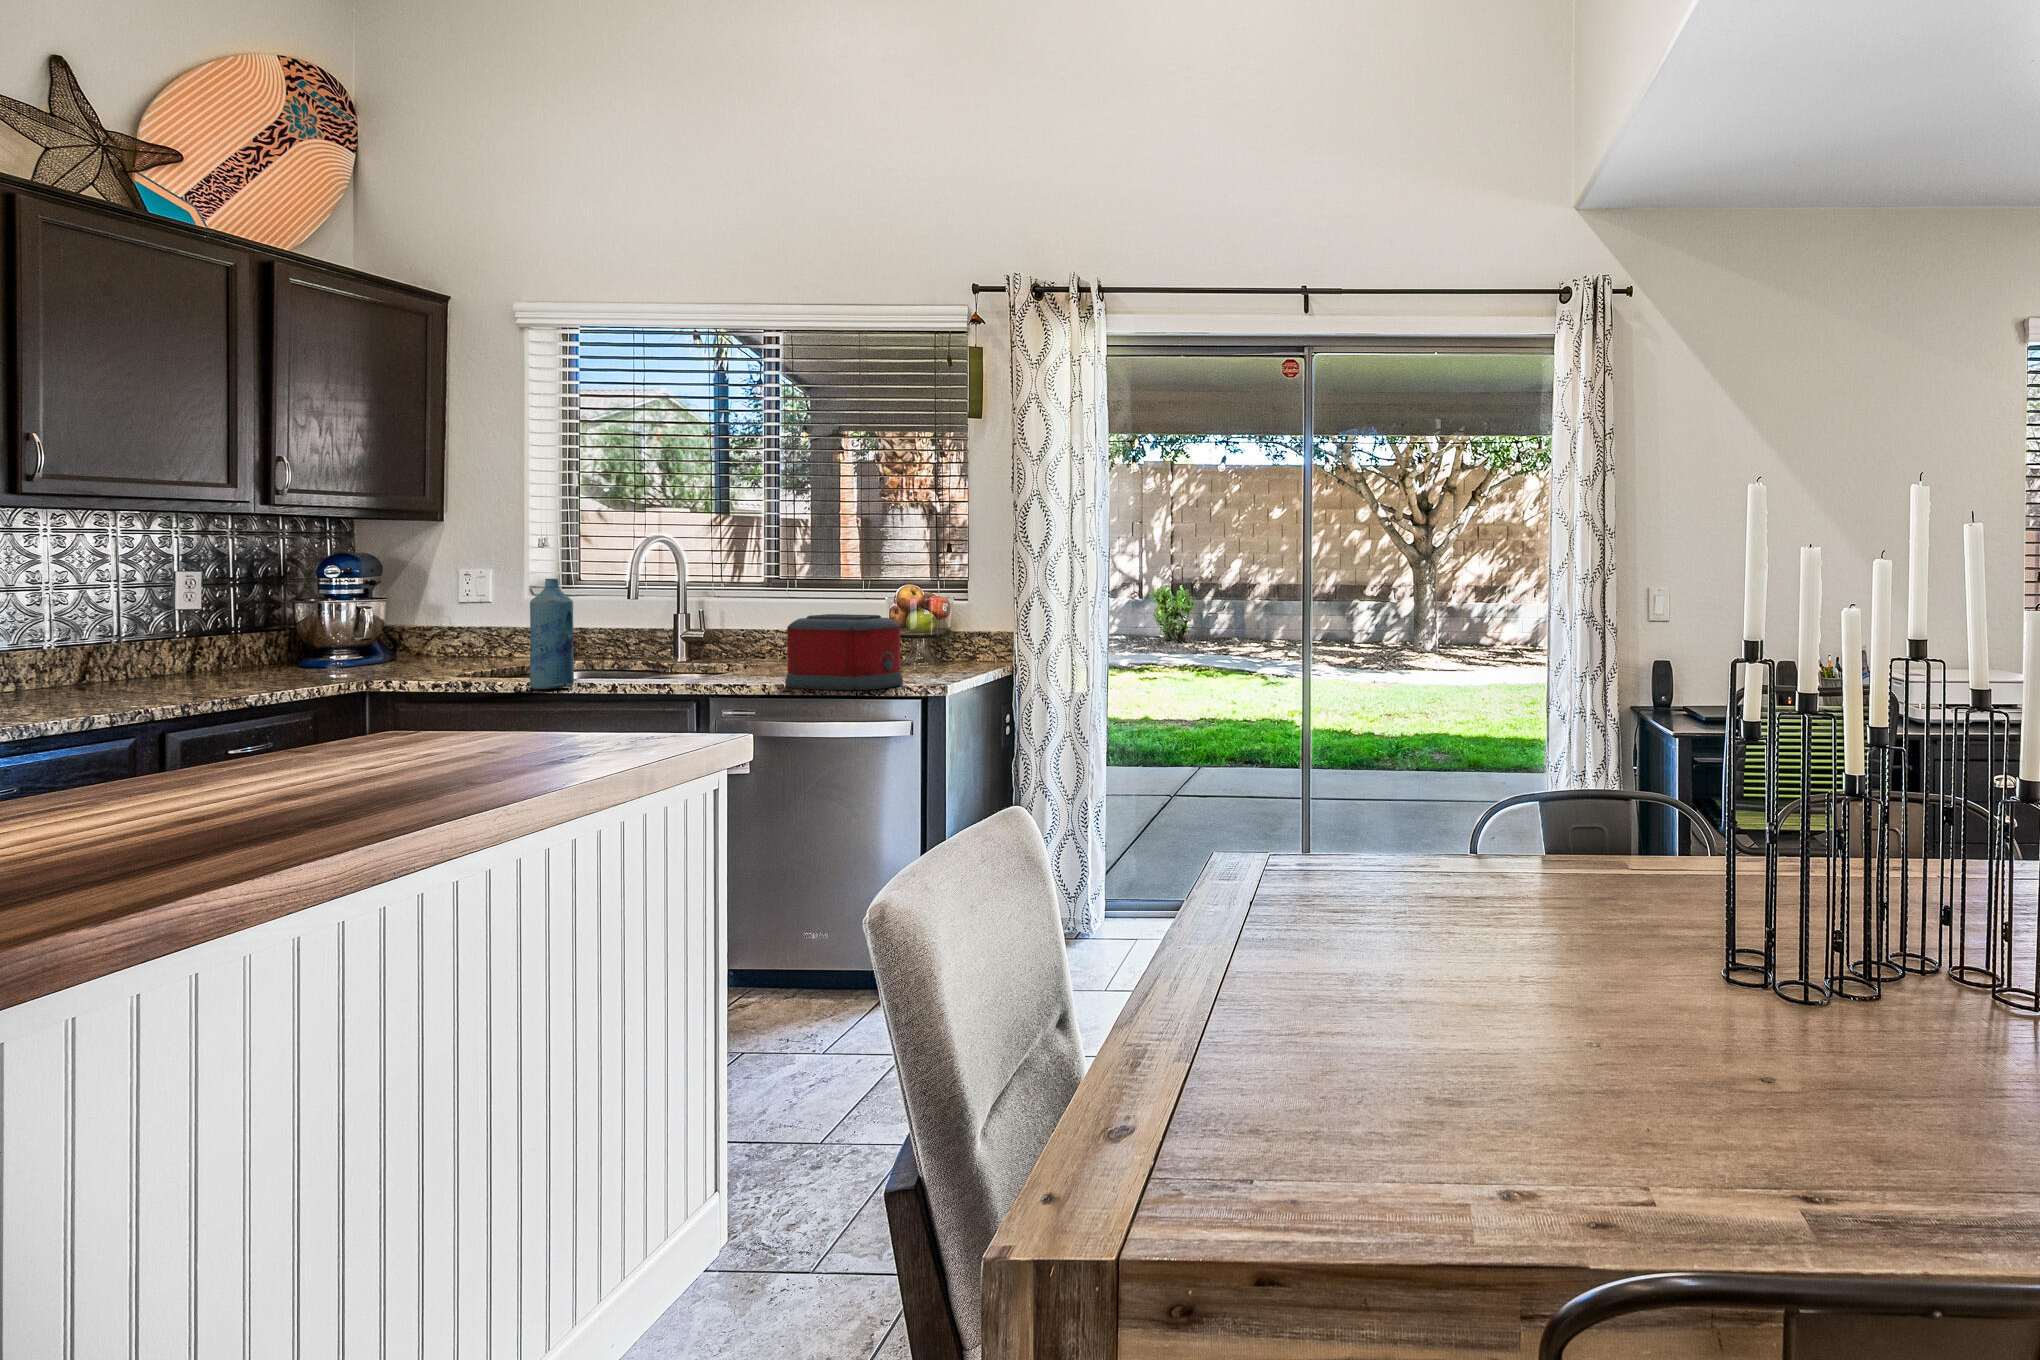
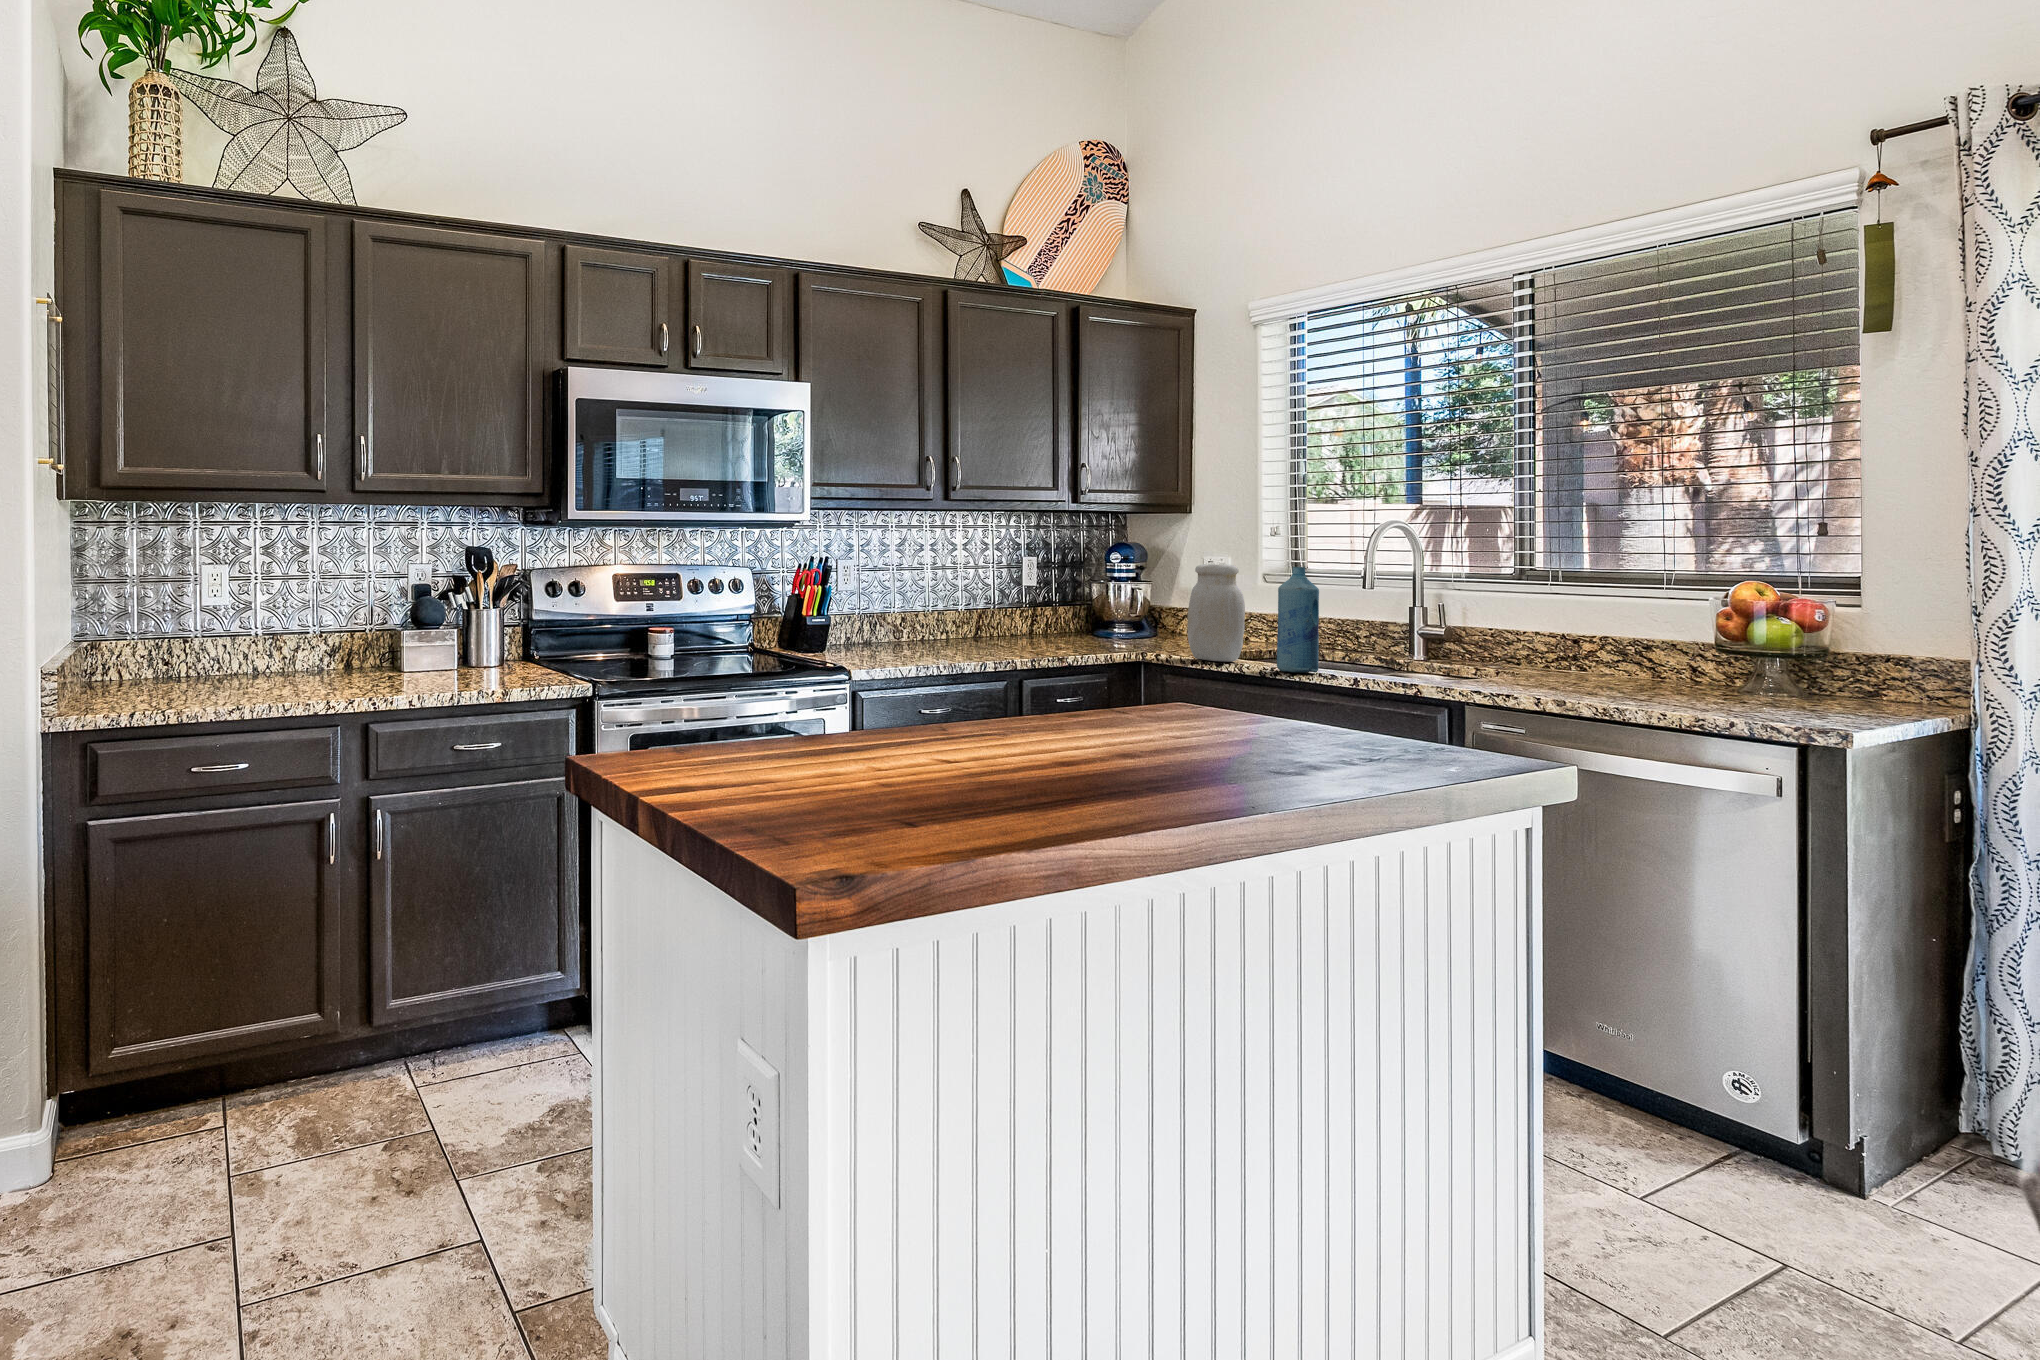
jar: none [427,578,496,687] -> present [1187,564,1245,662]
toaster: present [785,614,903,690] -> none [1574,620,1767,722]

